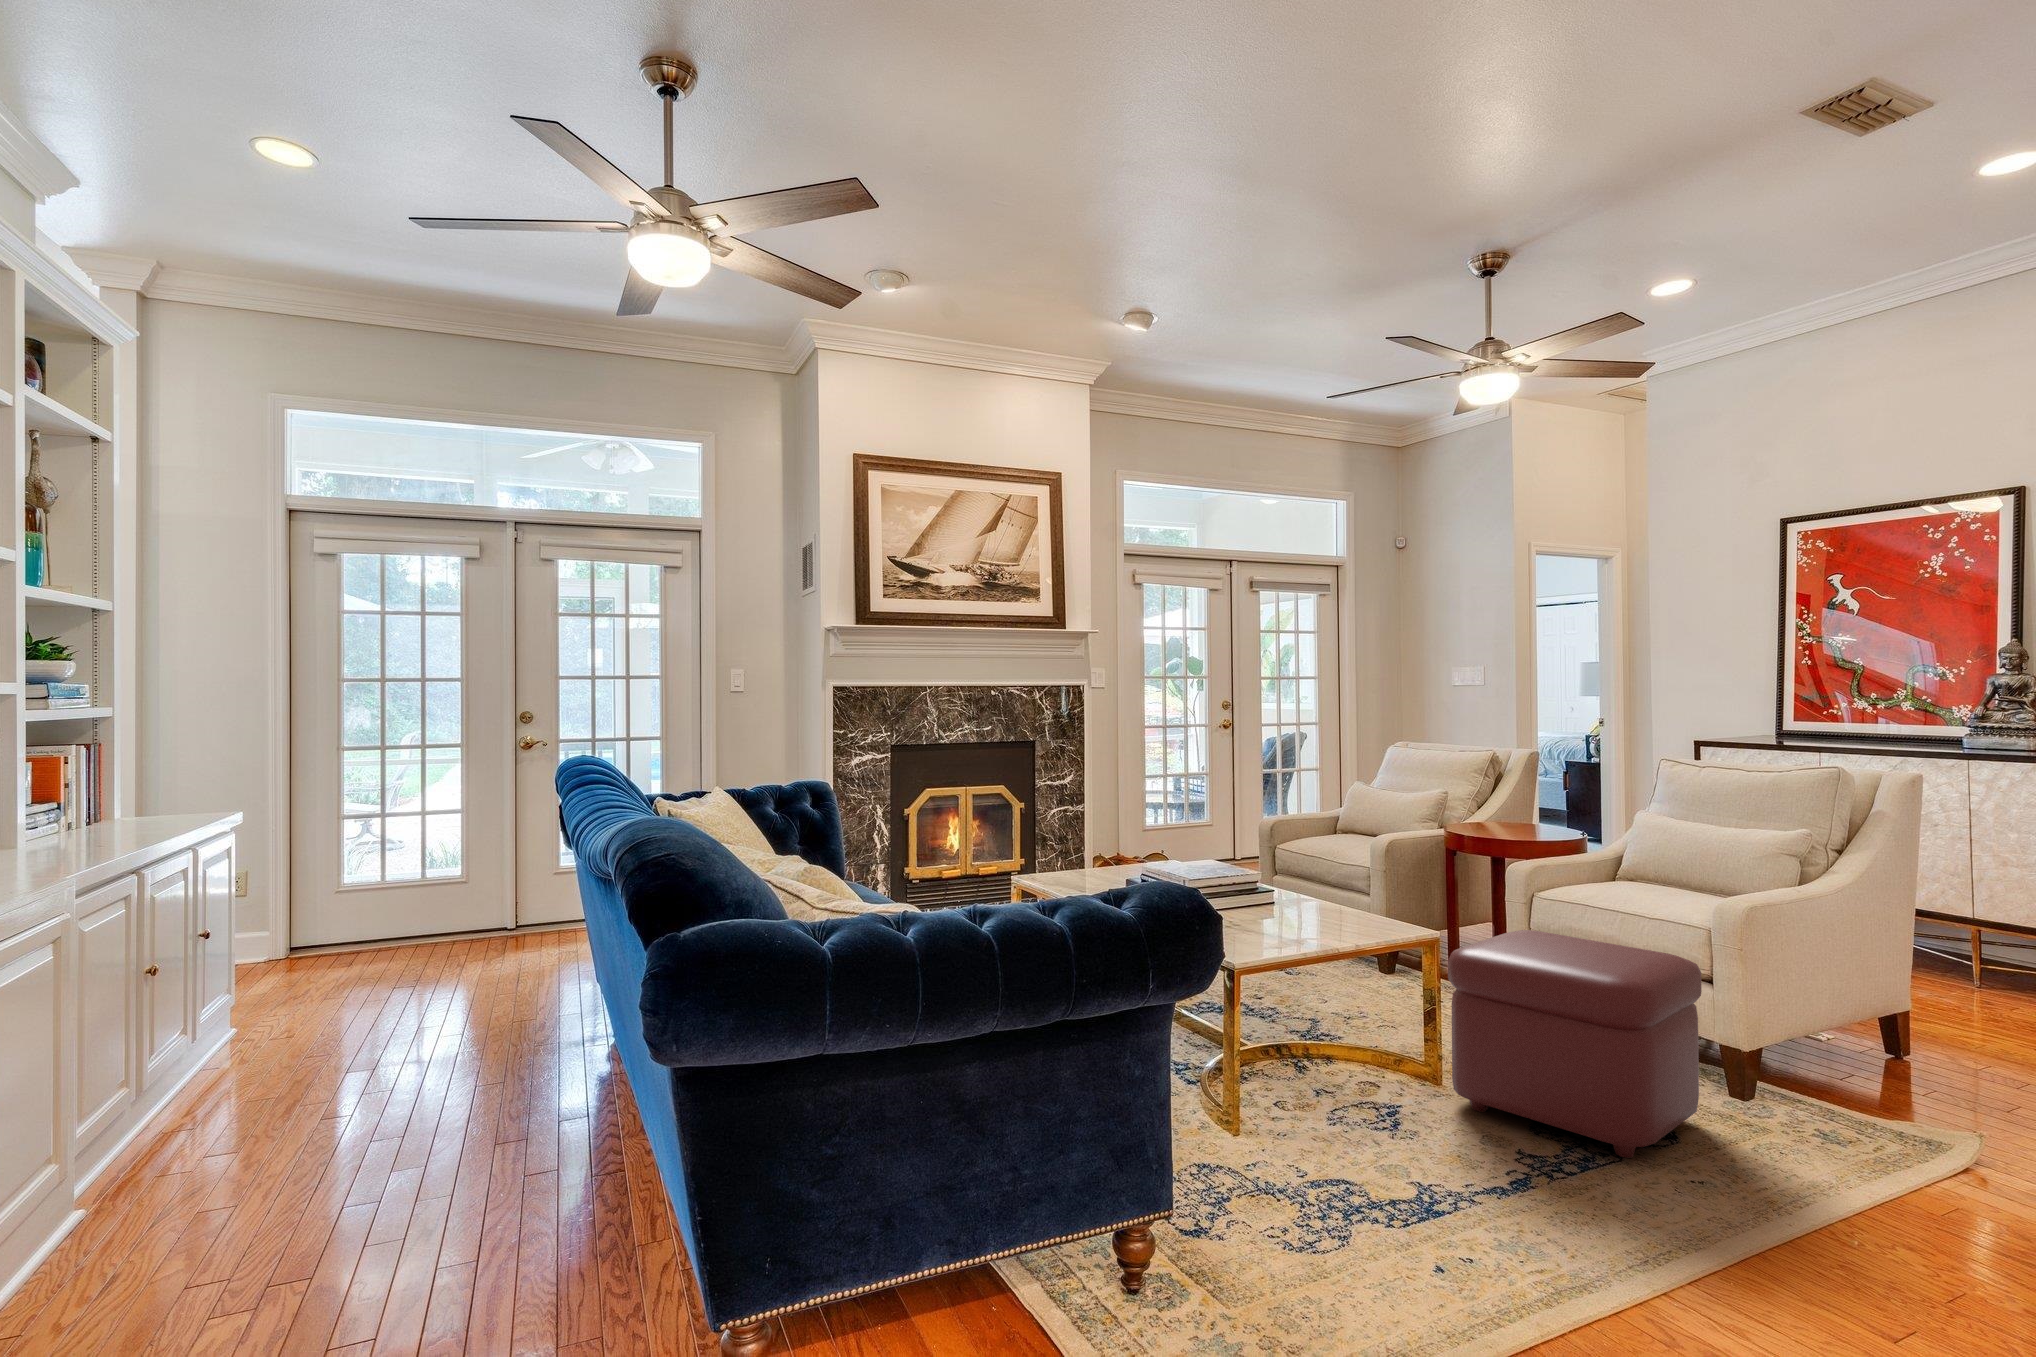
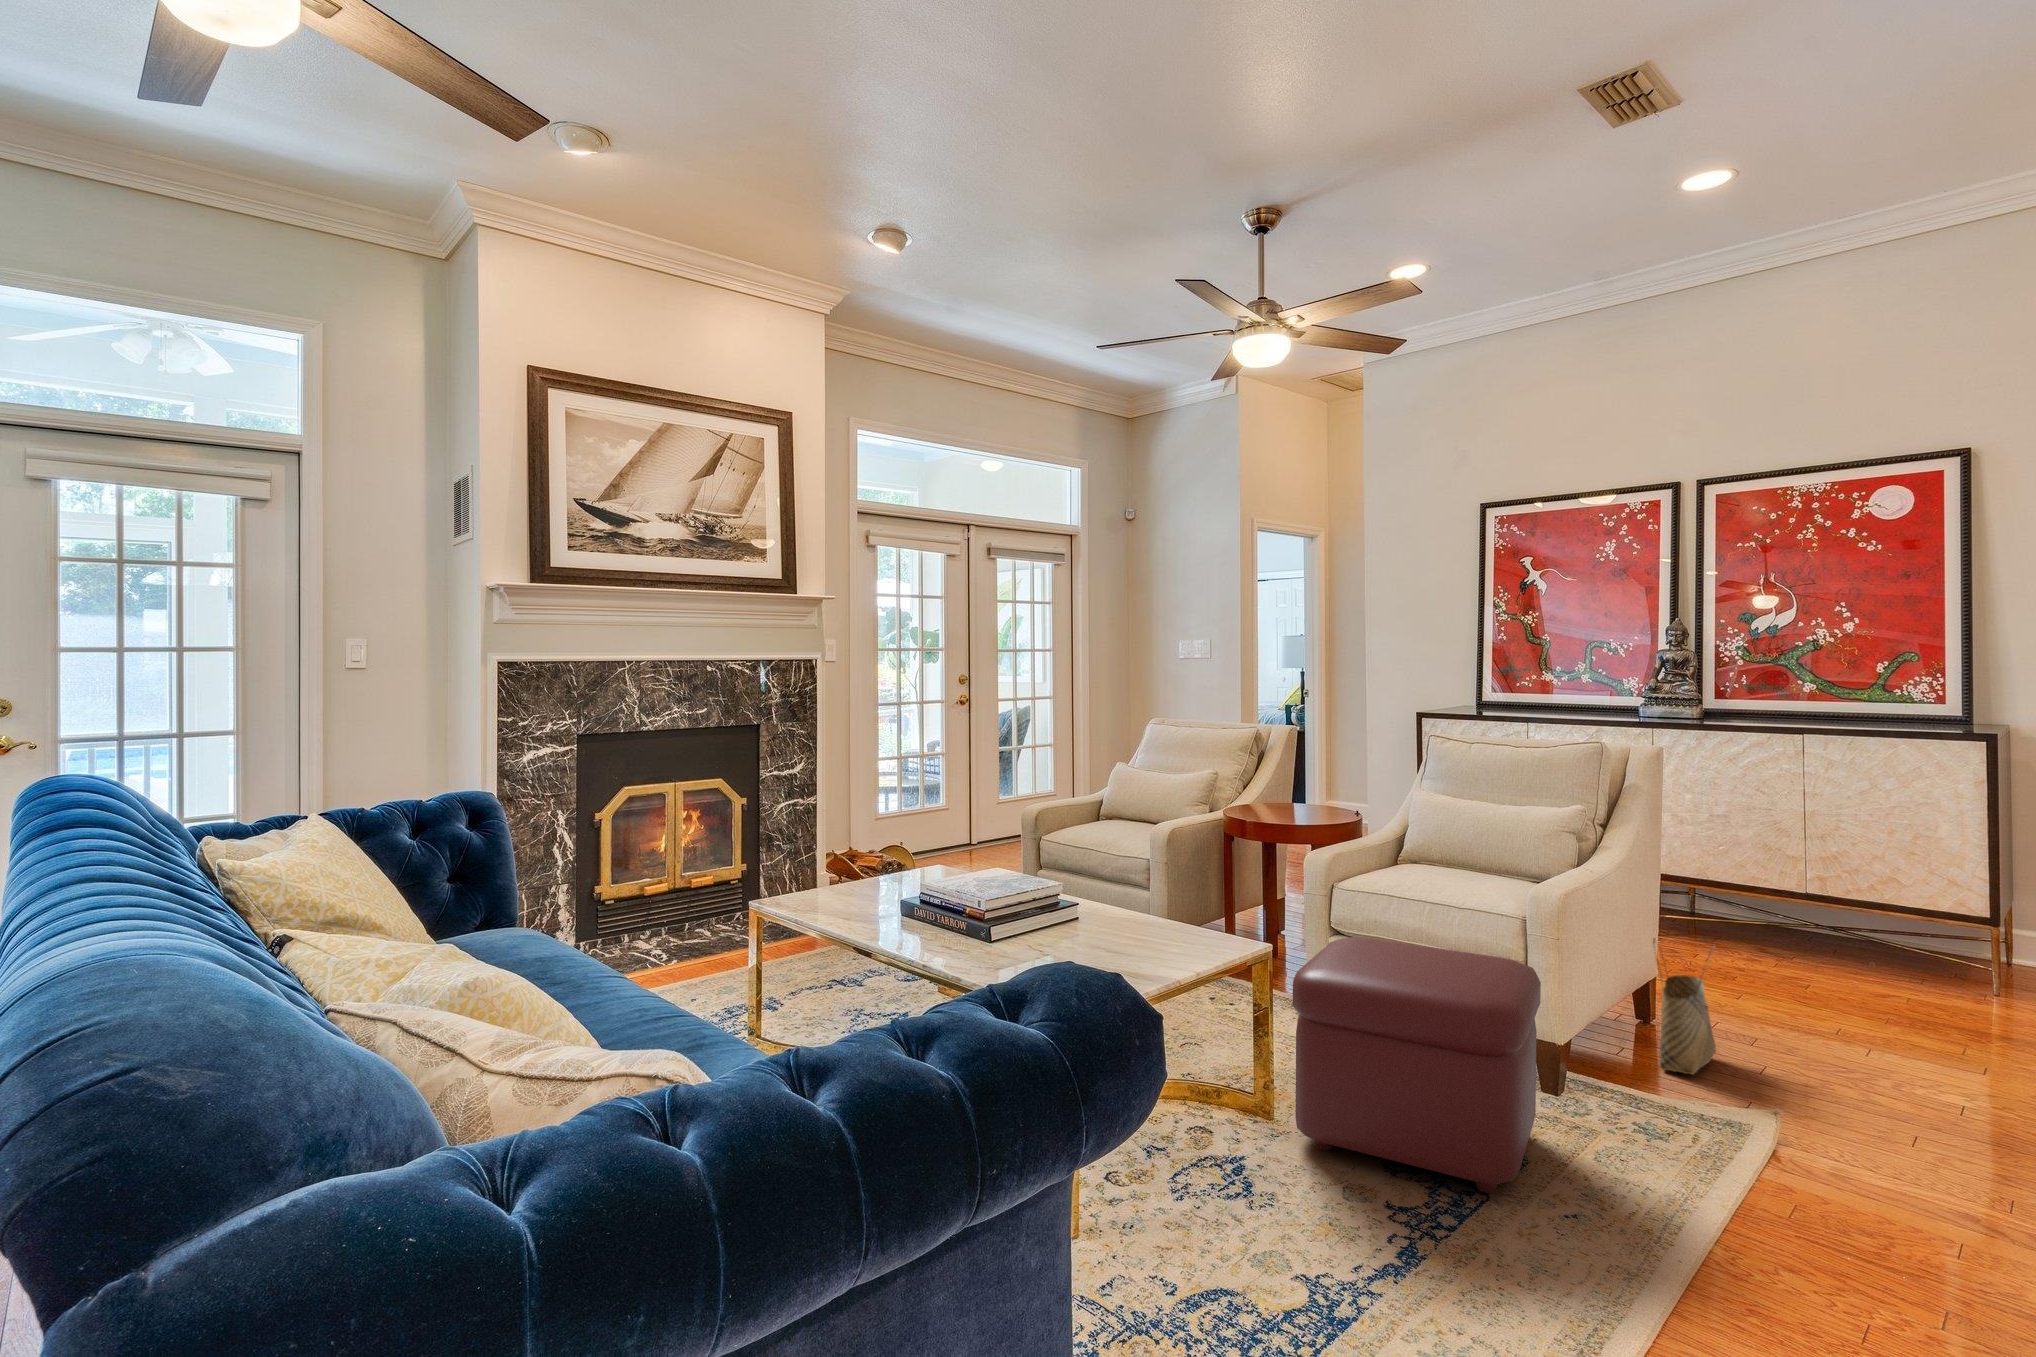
woven basket: none [1882,960,1964,1100] -> present [1653,940,1716,1075]

